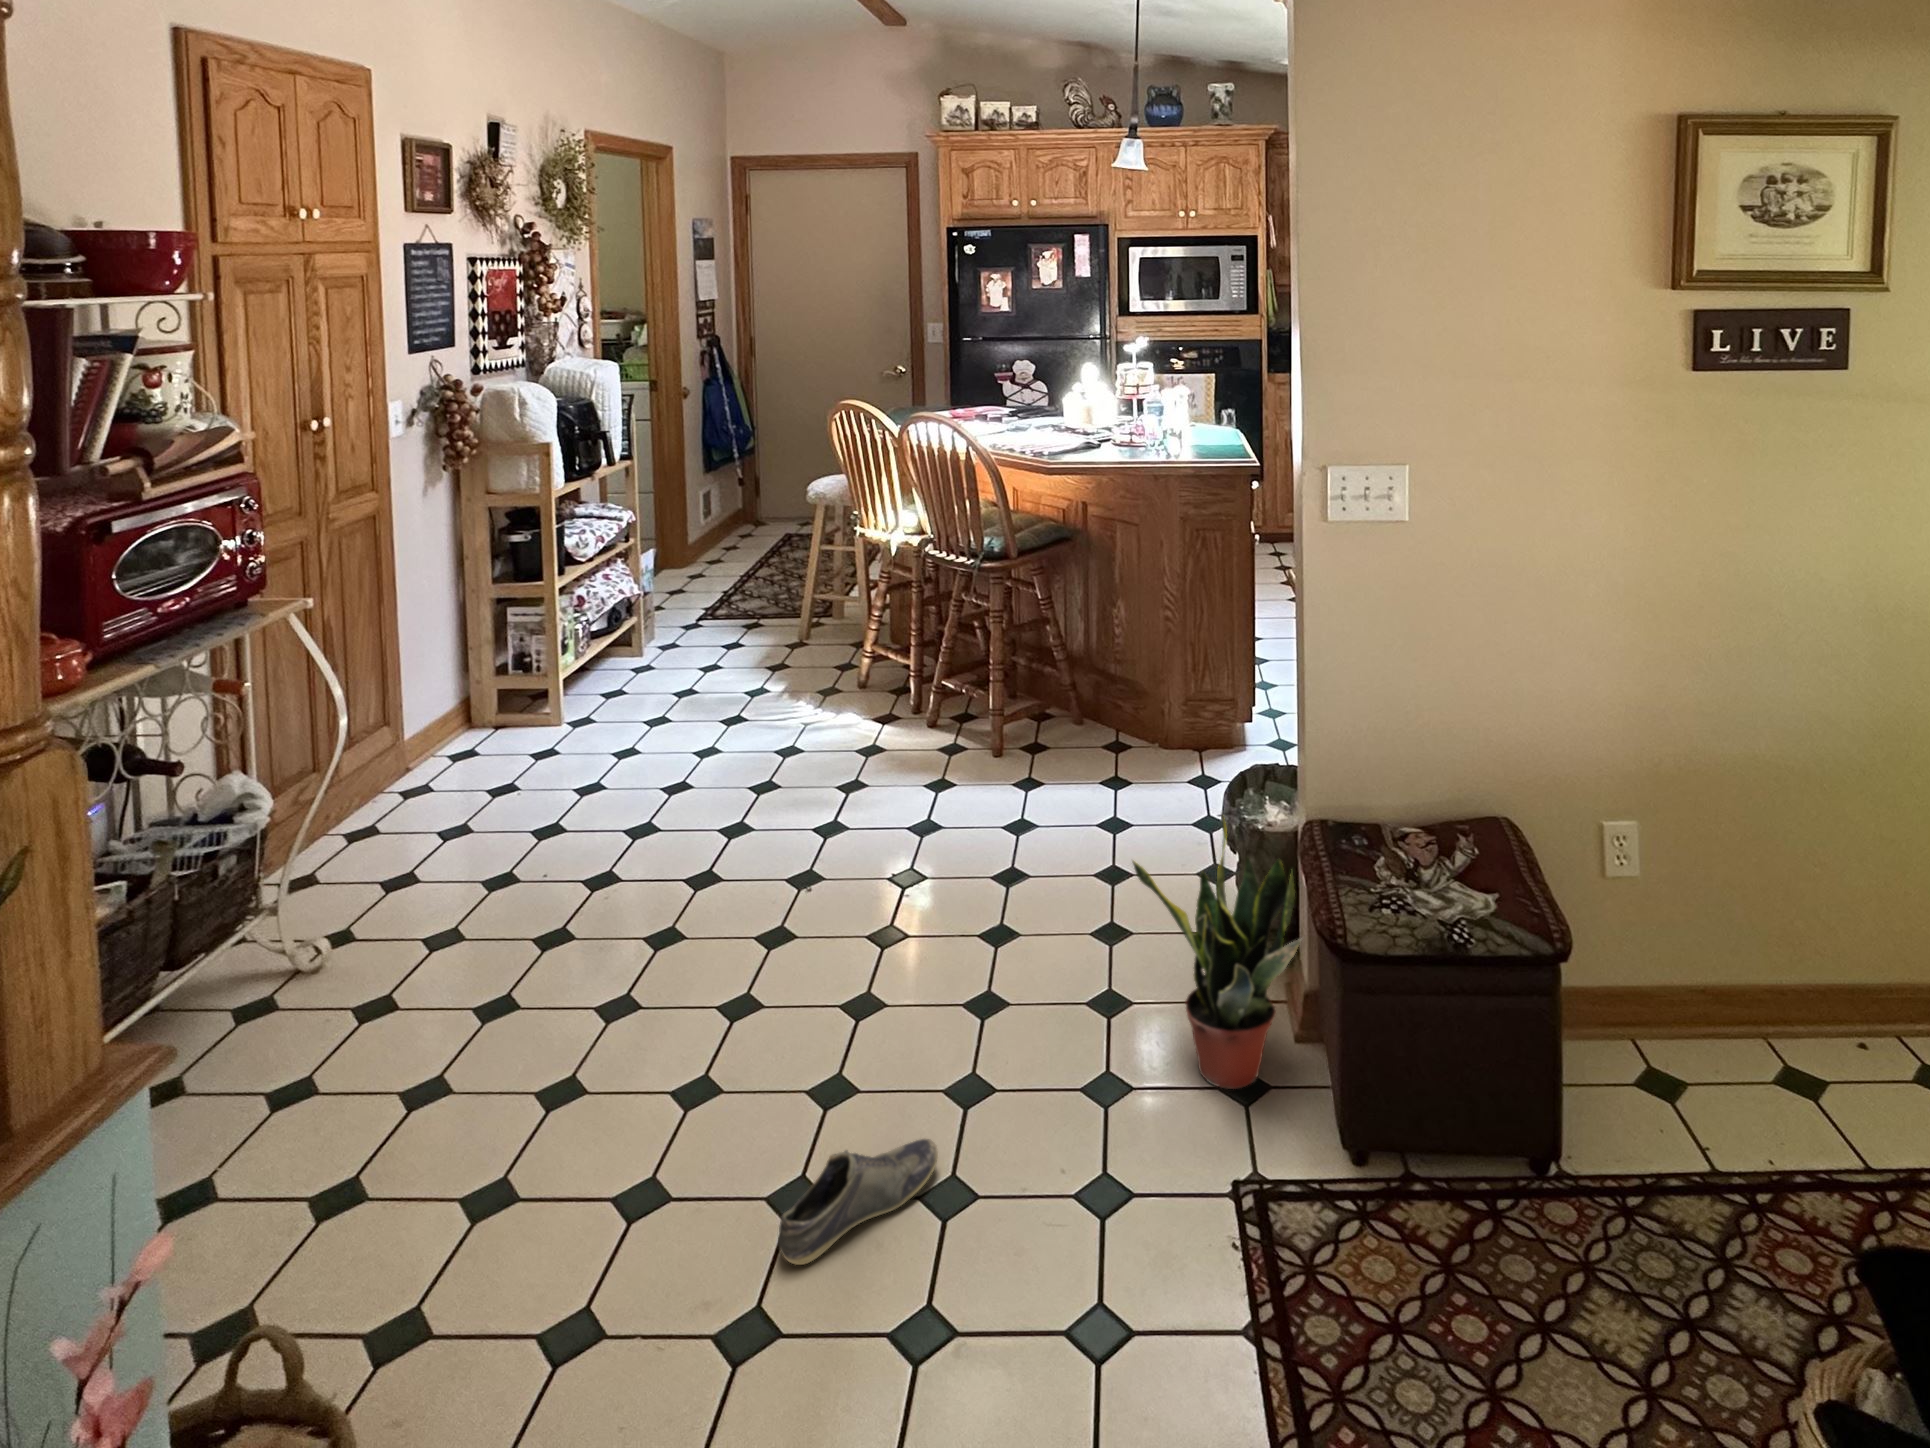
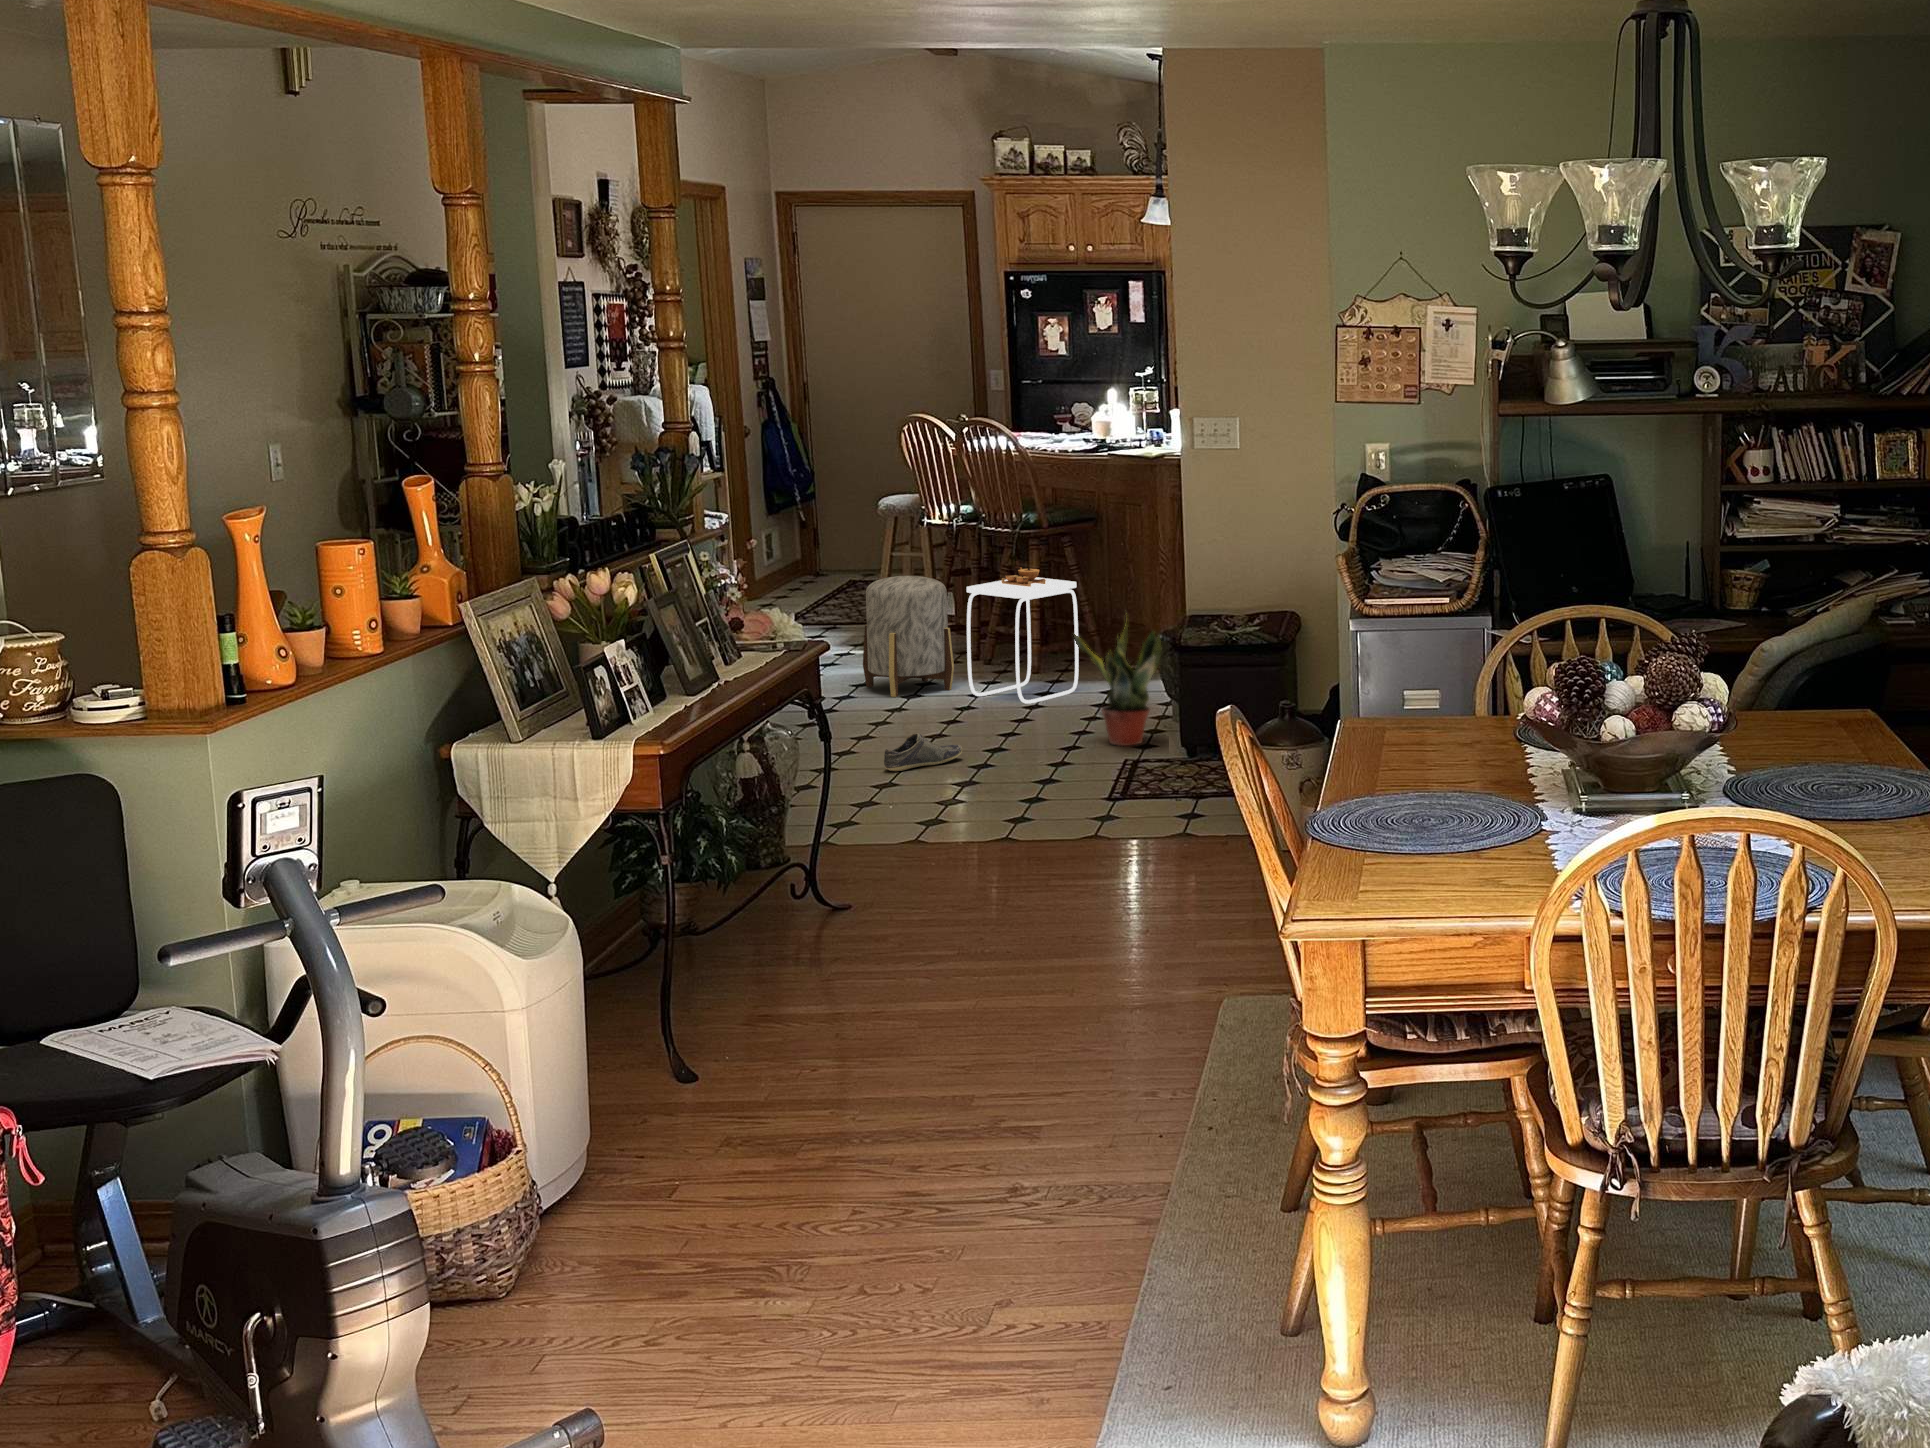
stool: none [776,645,905,843] -> present [863,576,954,697]
side table: none [928,646,1085,874] -> present [967,567,1079,704]

